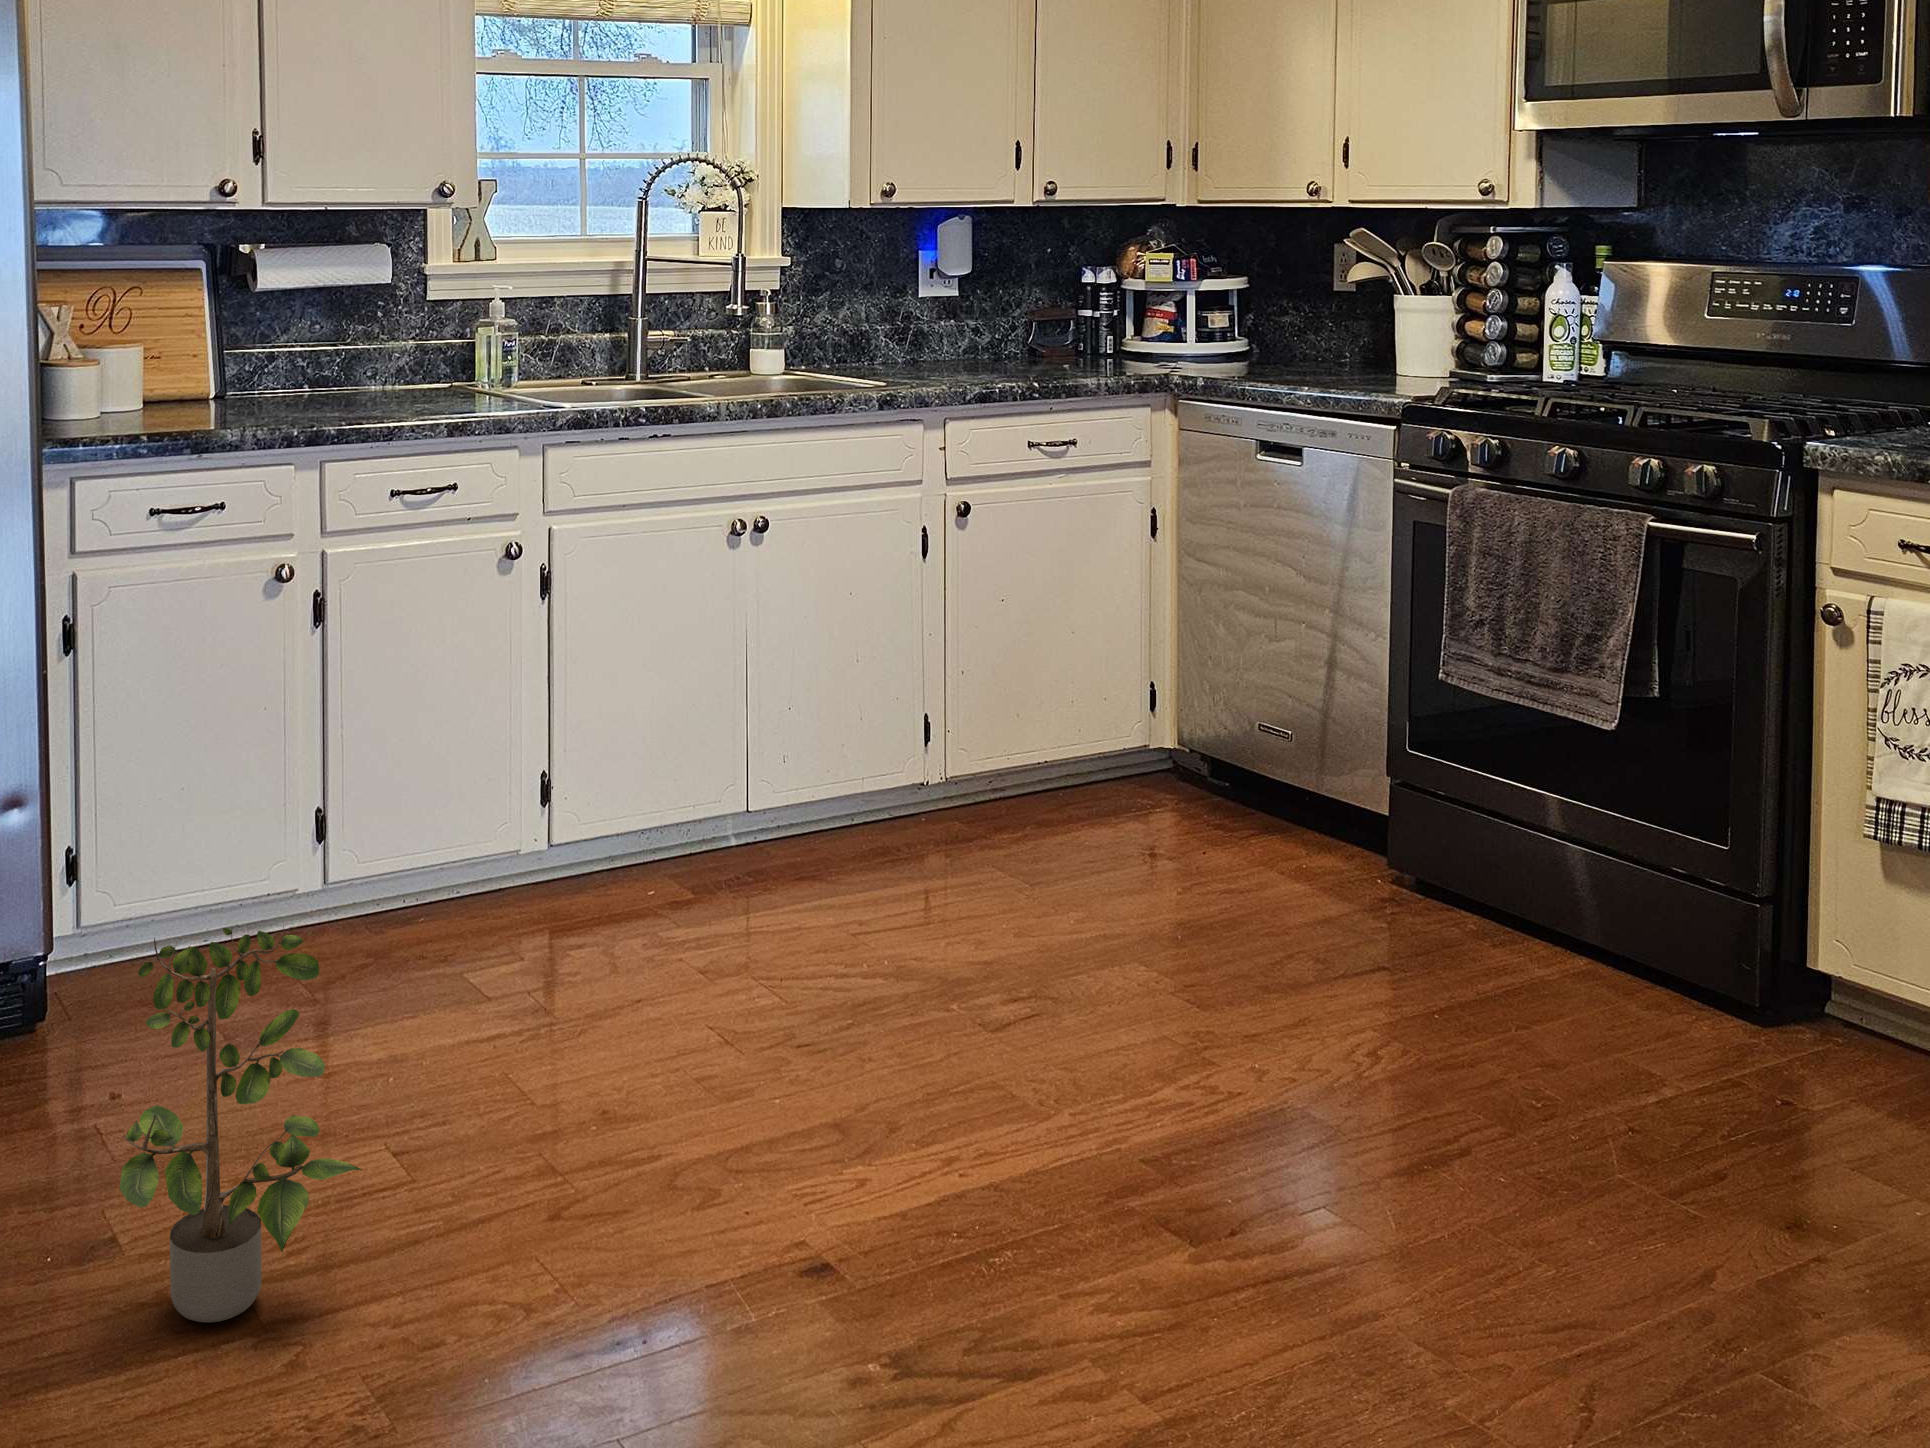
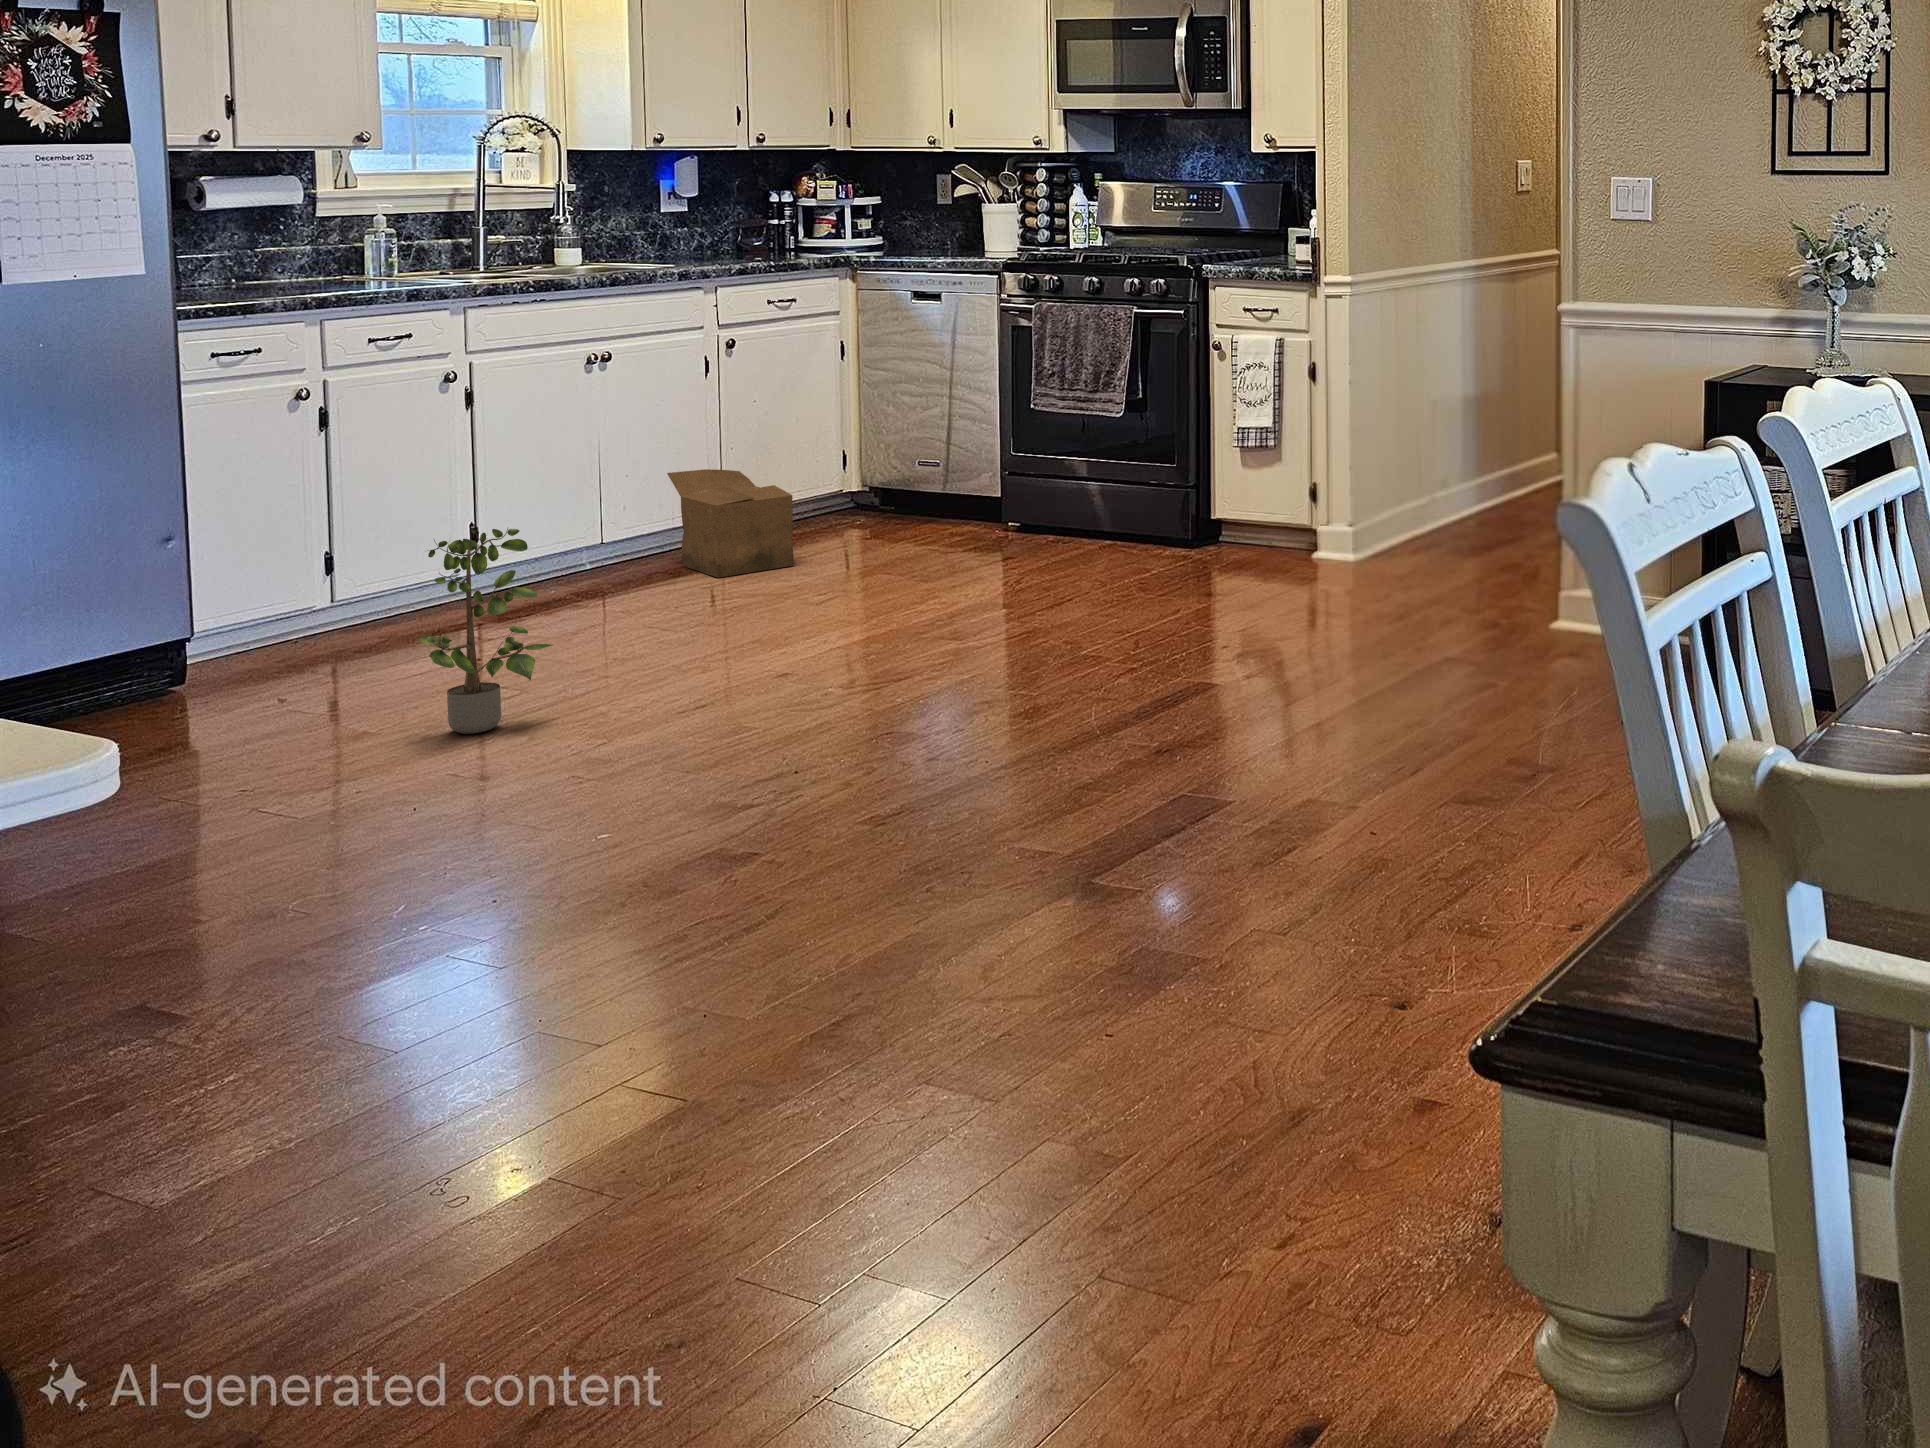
cardboard box: none [848,706,1014,905] -> present [667,469,794,577]

